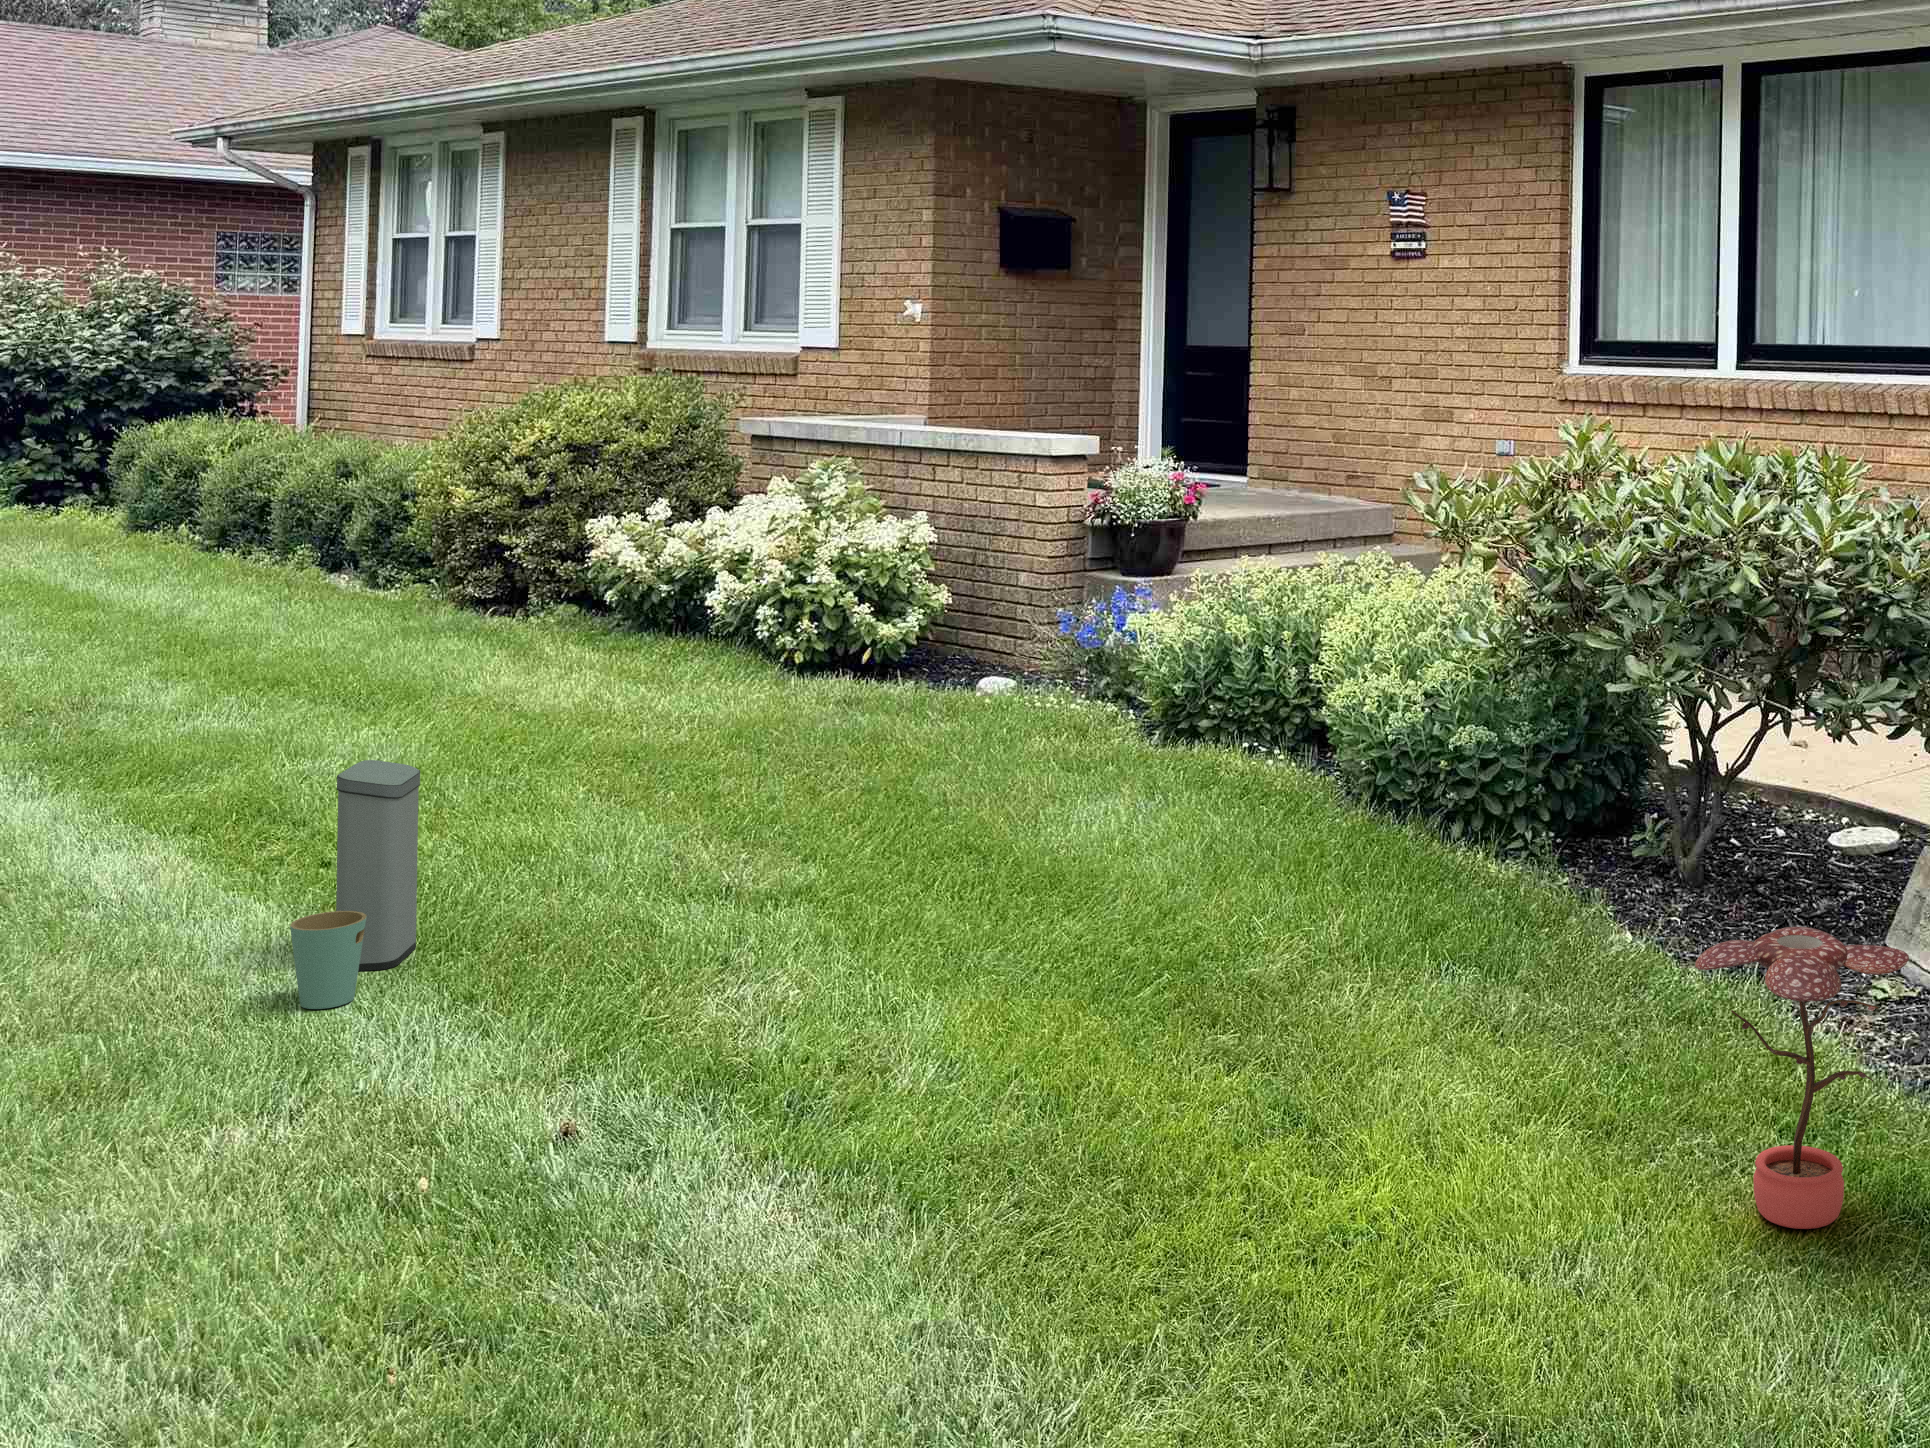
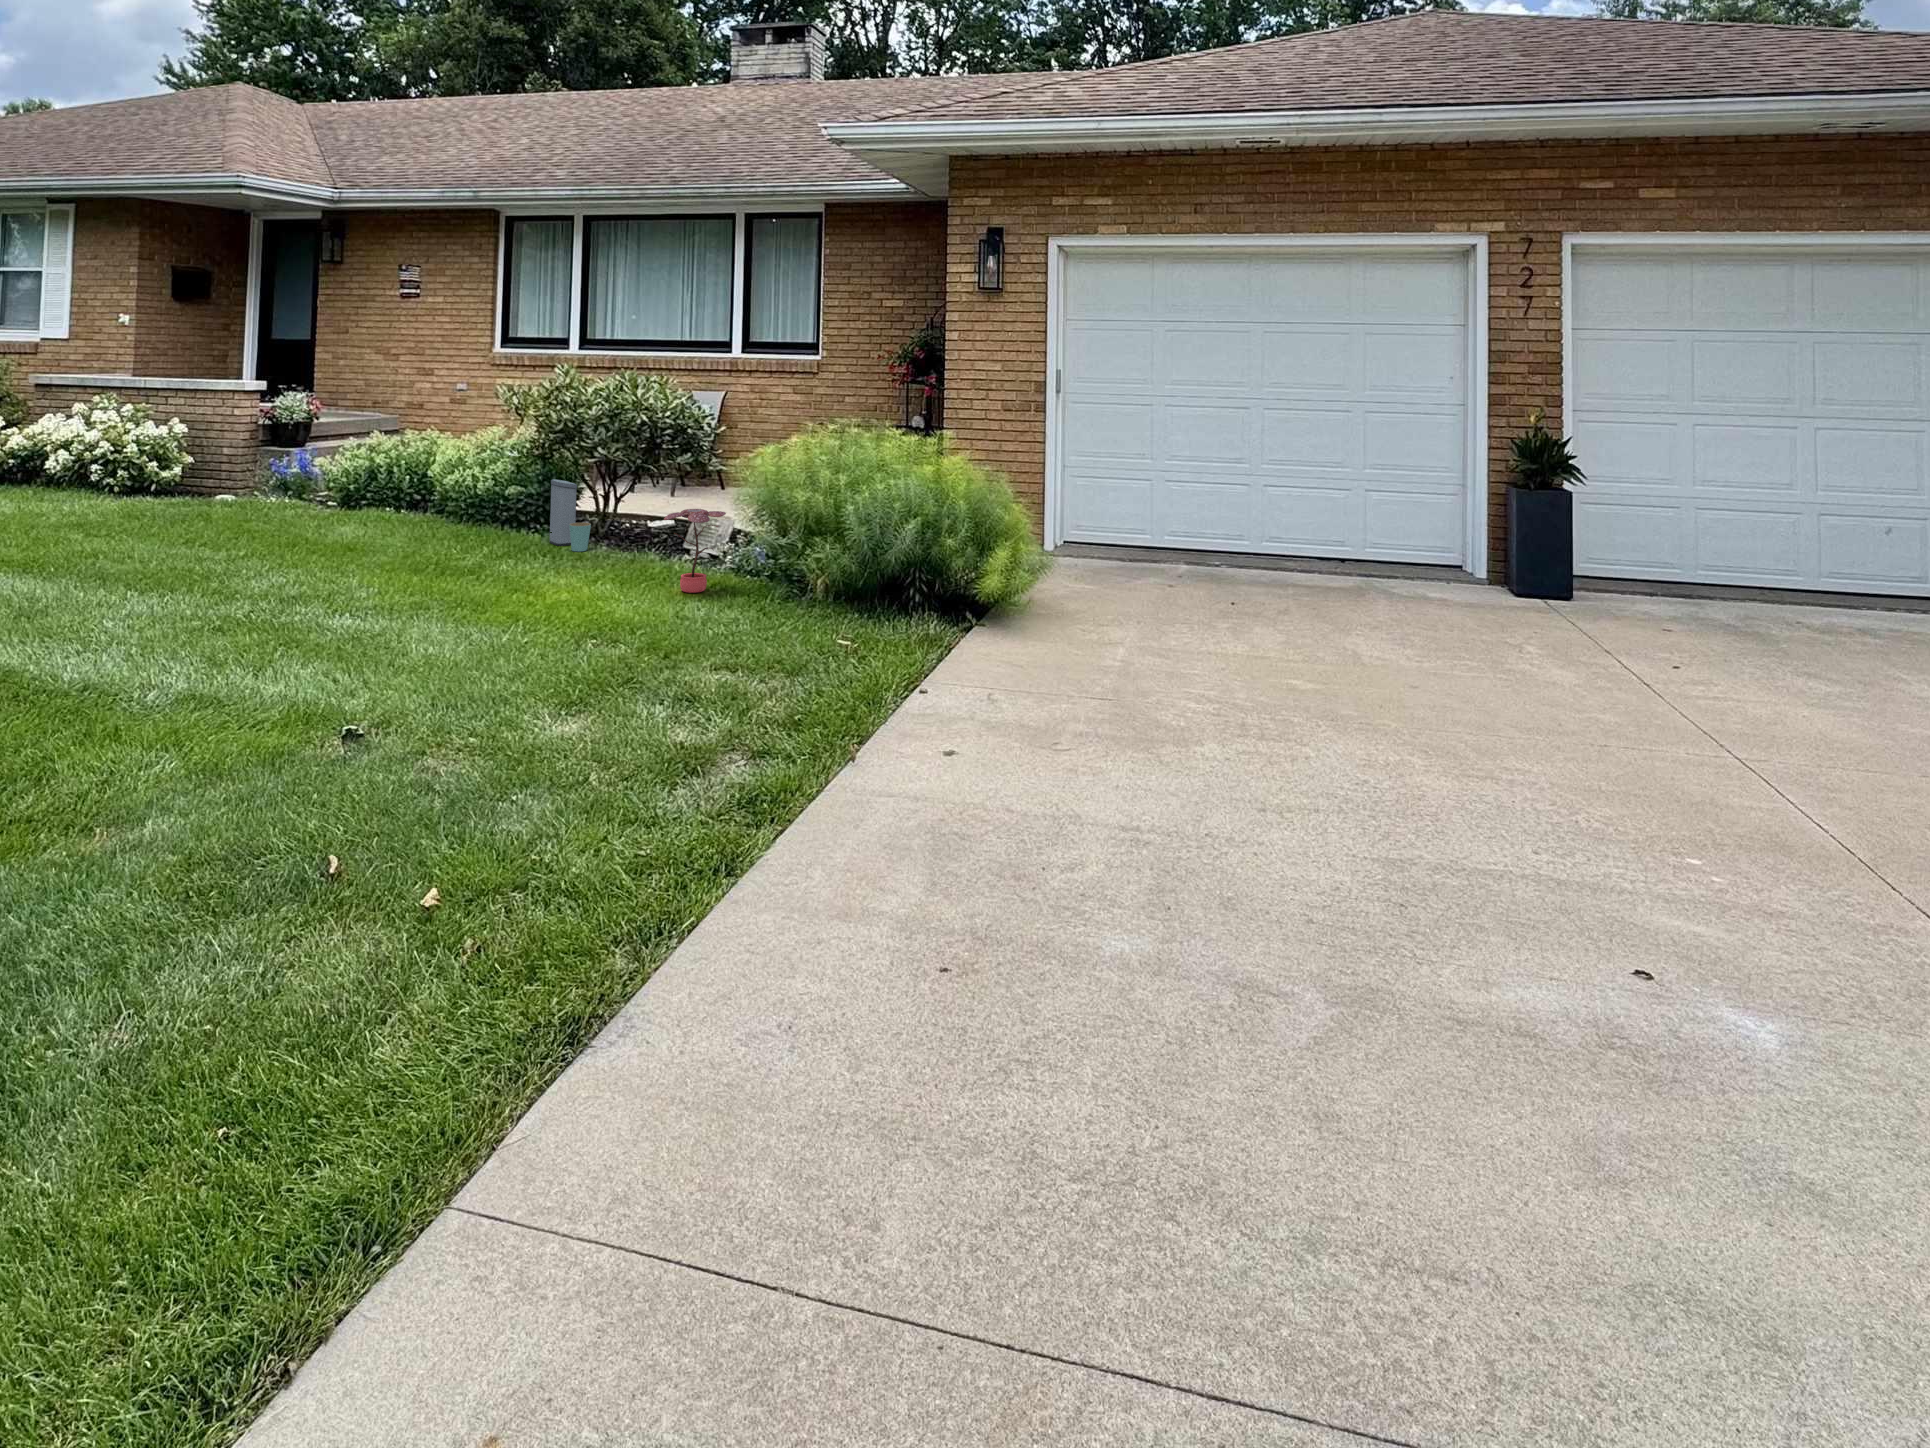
trash can: present [290,760,420,1009] -> present [550,479,591,552]

